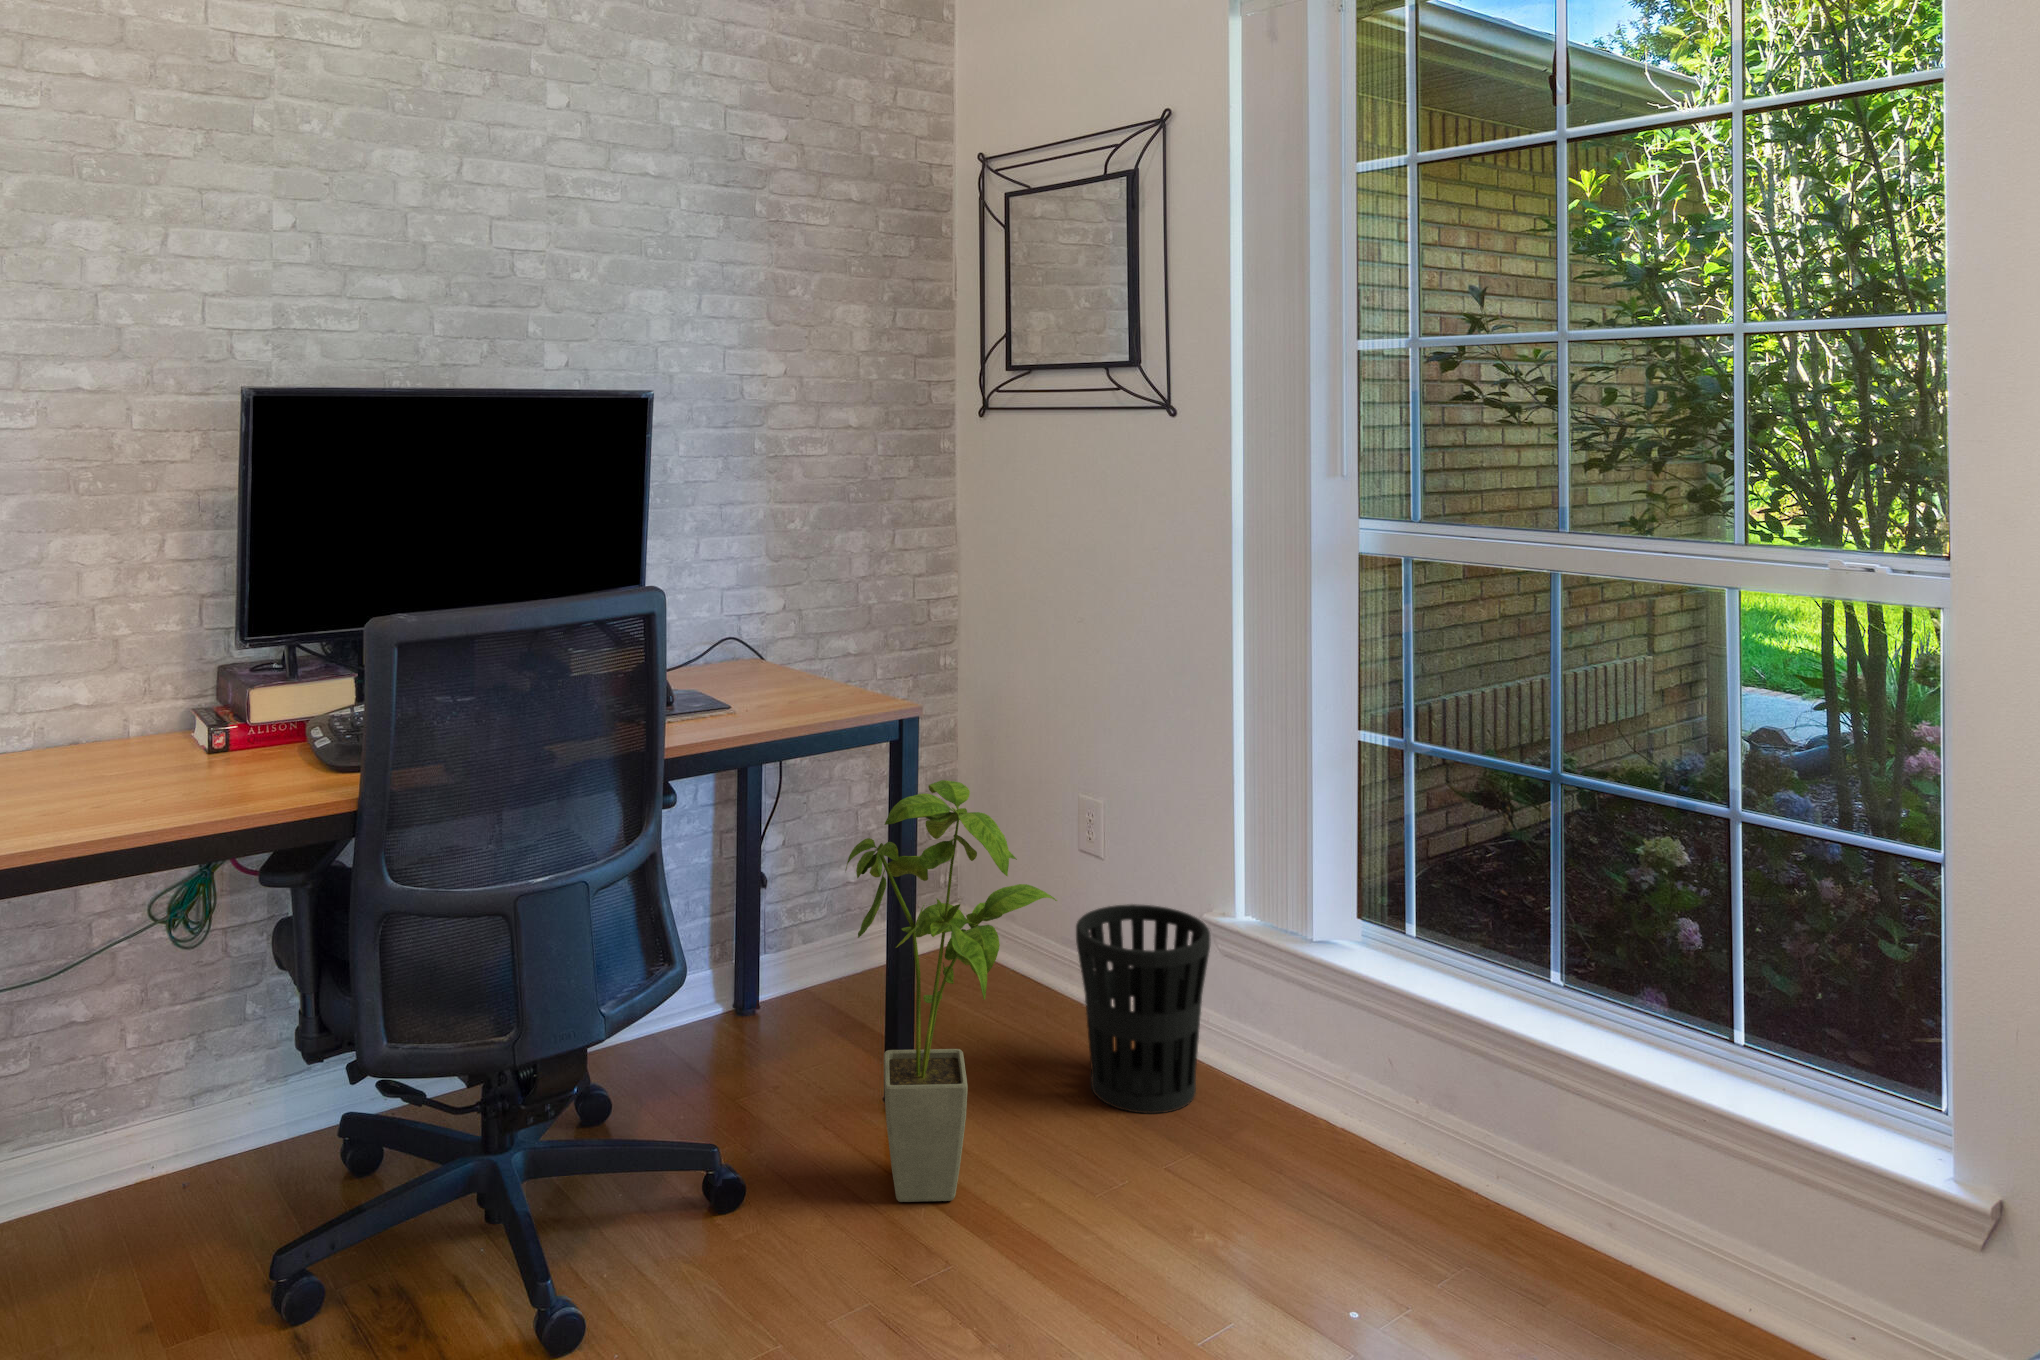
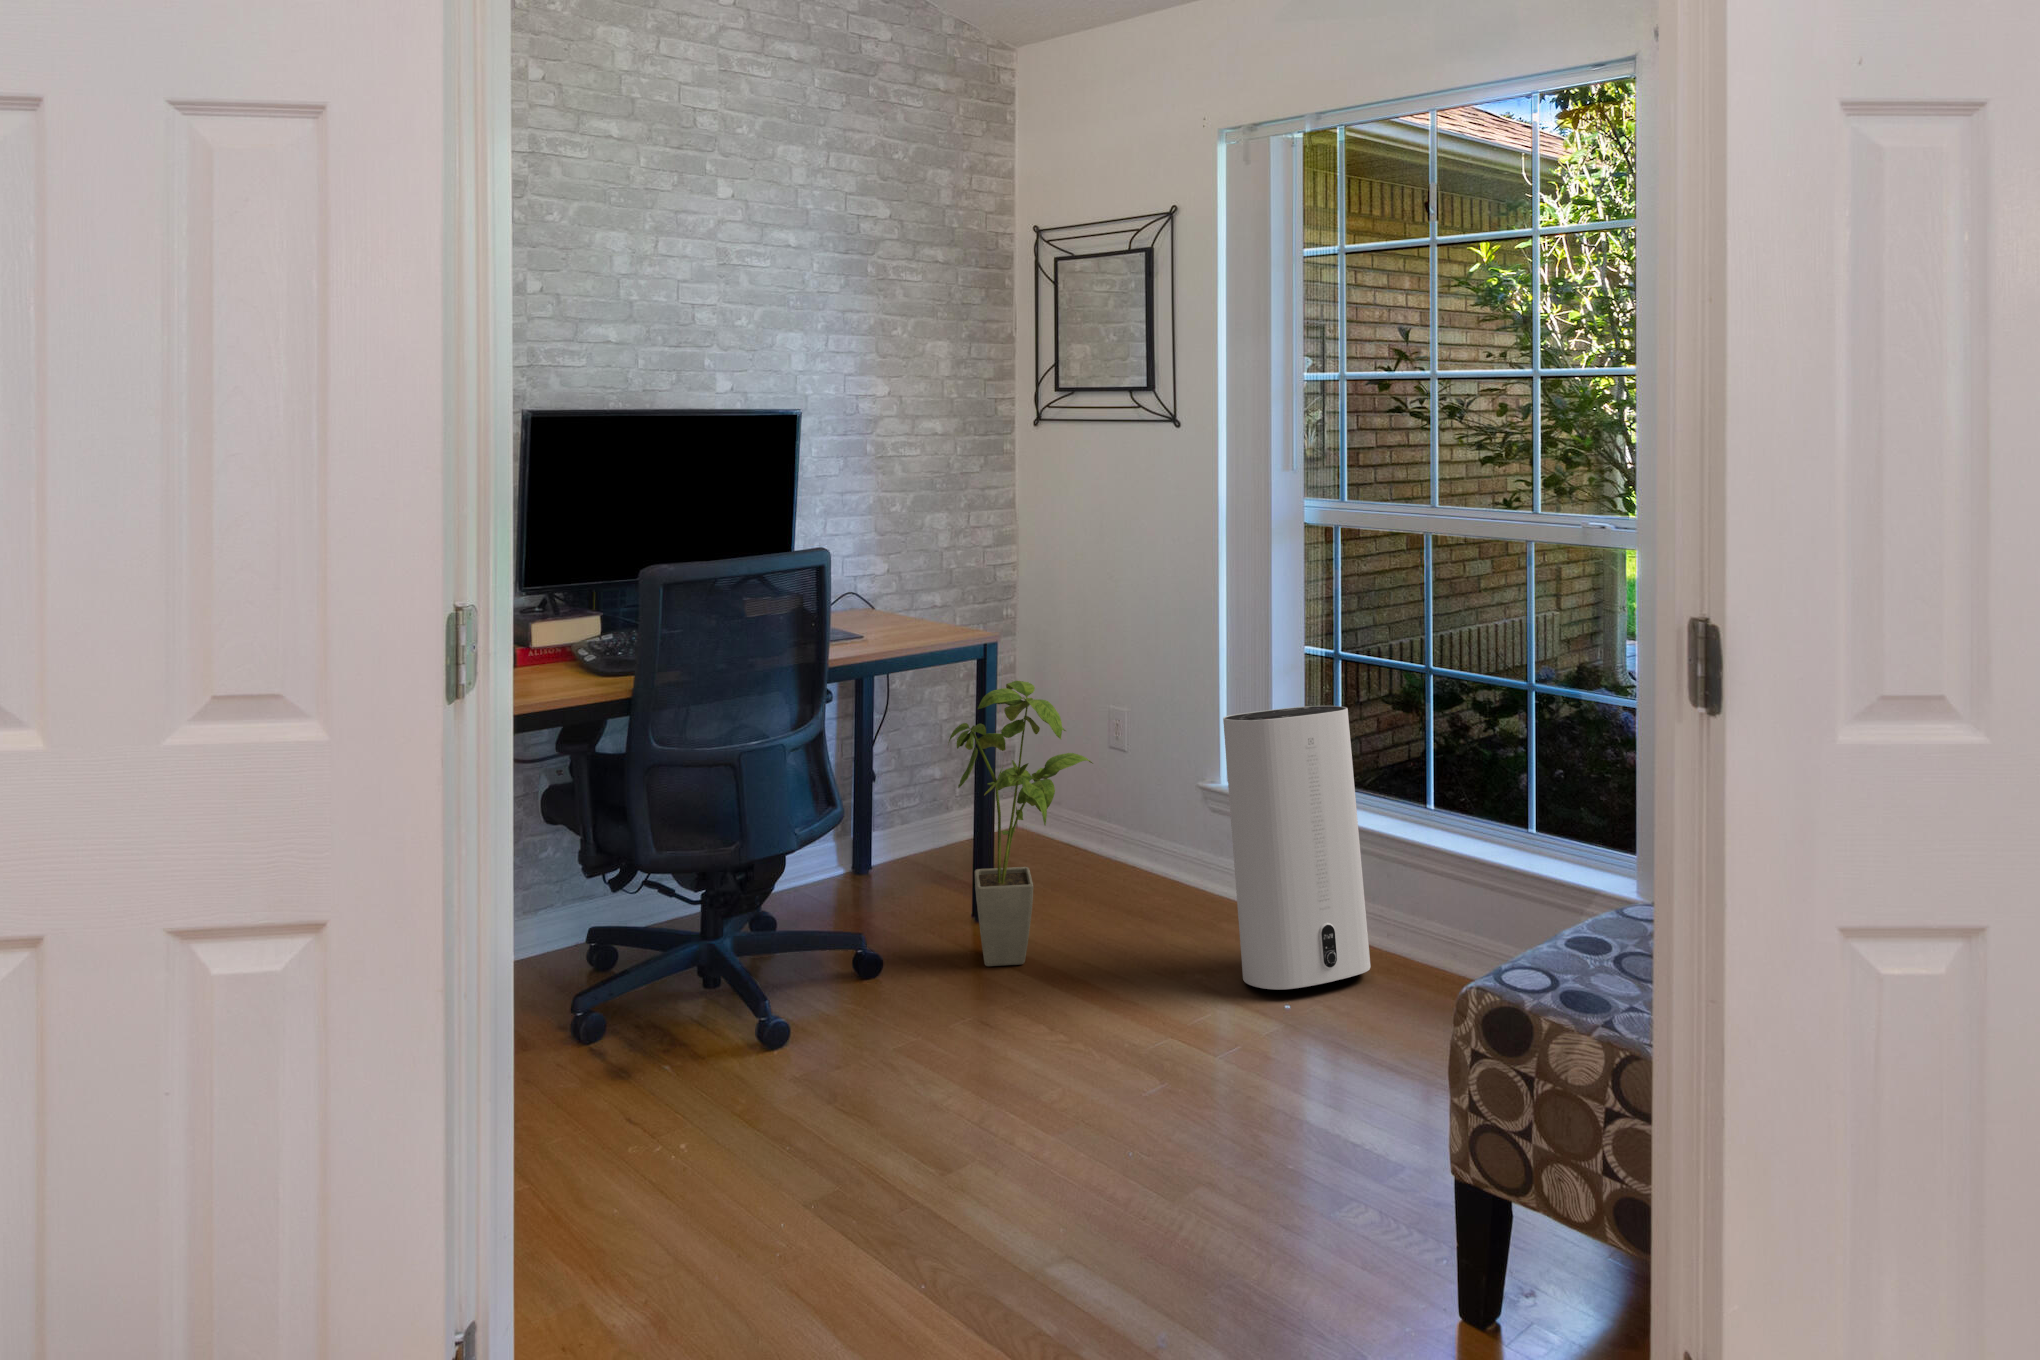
air purifier: none [1252,828,1486,1285] -> present [1223,706,1371,990]
wastebasket: present [1076,904,1211,1114] -> none [1107,777,1201,915]

